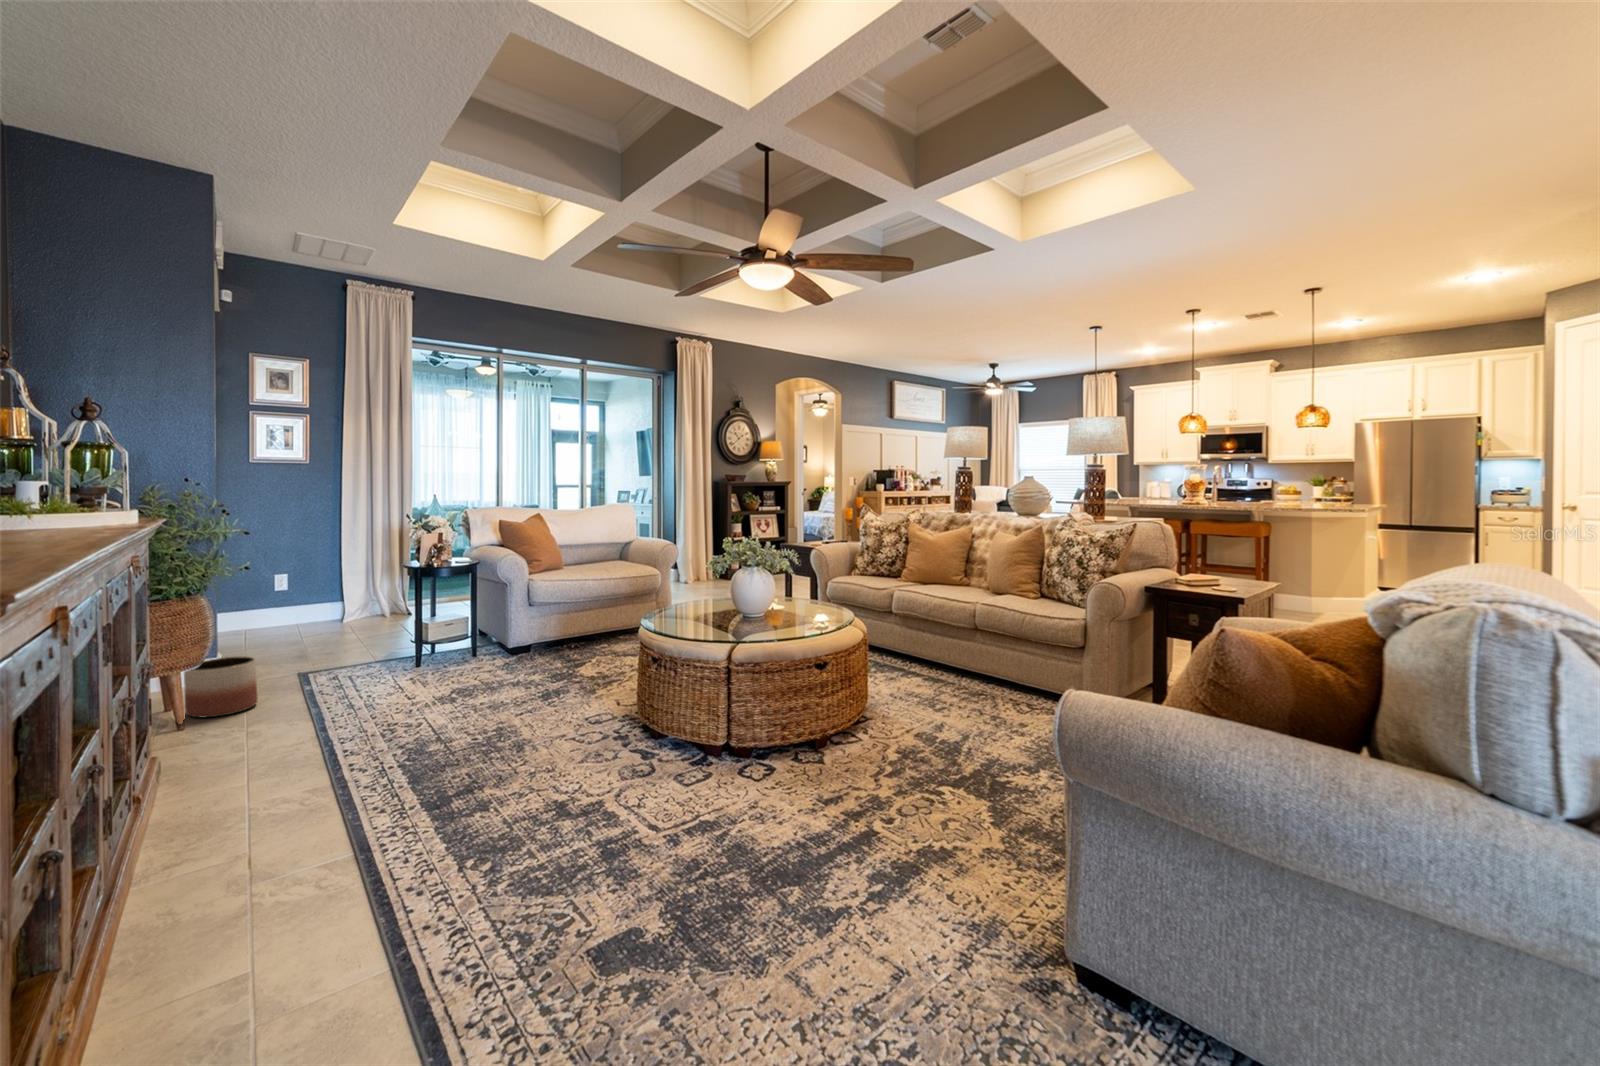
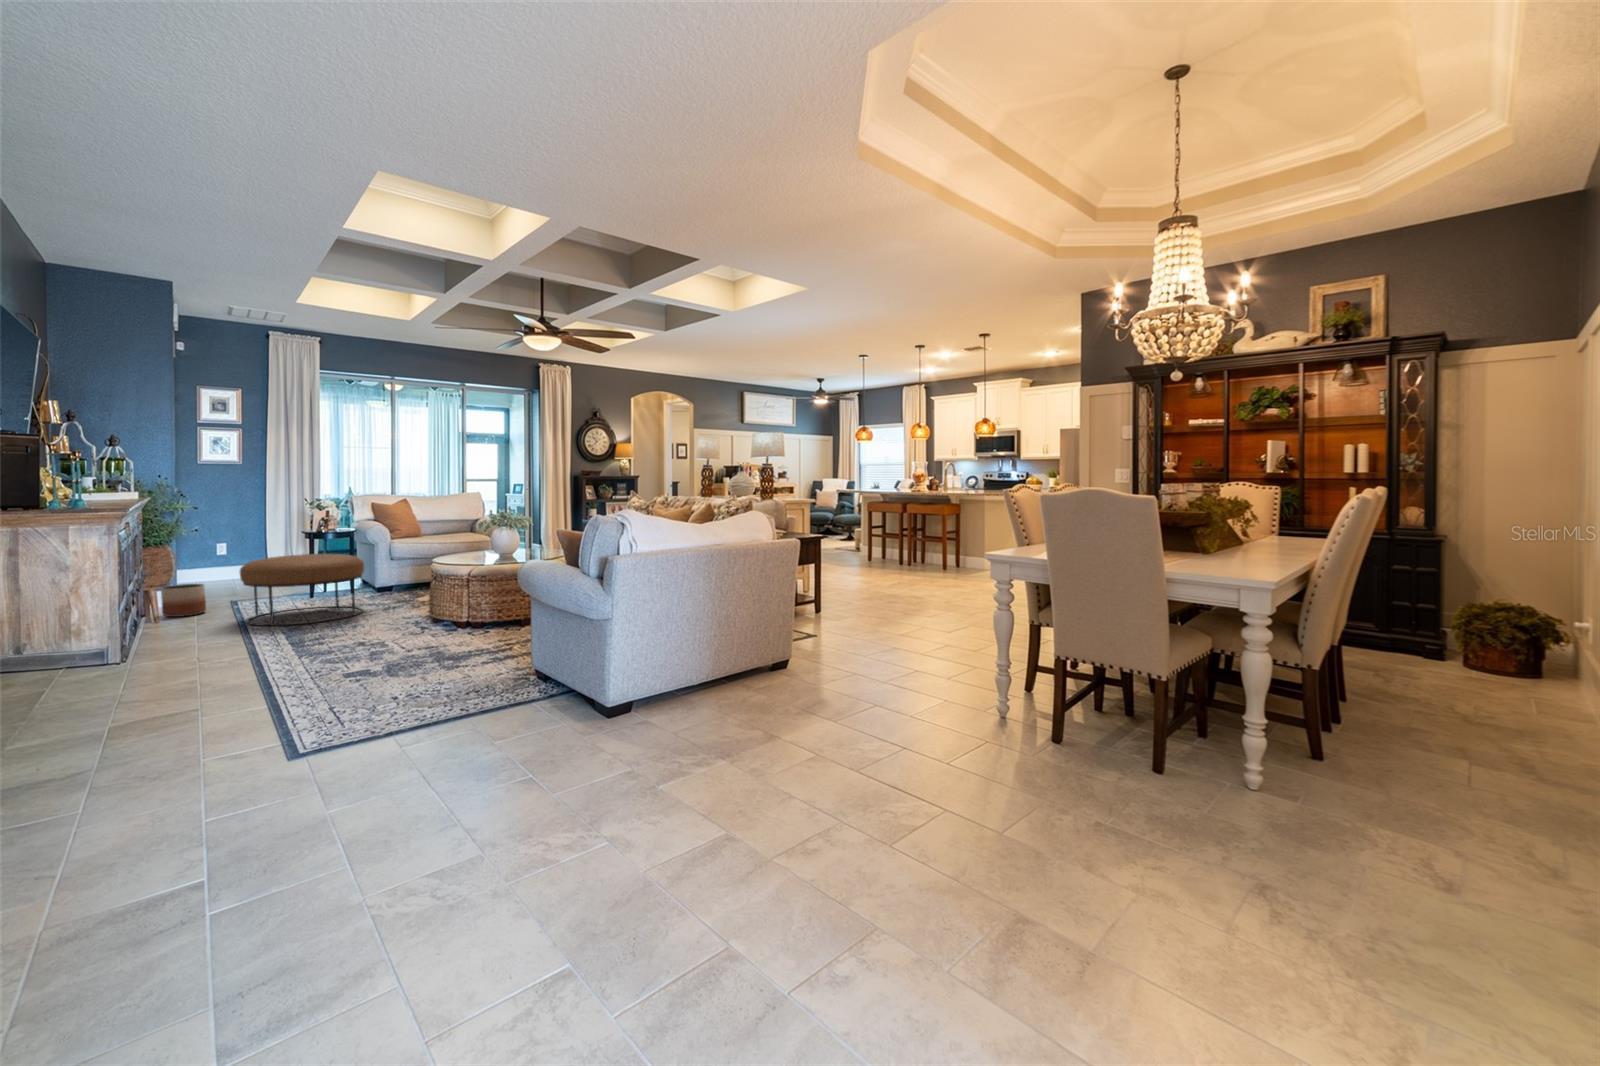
ottoman: none [316,608,514,747] -> present [240,554,364,626]

